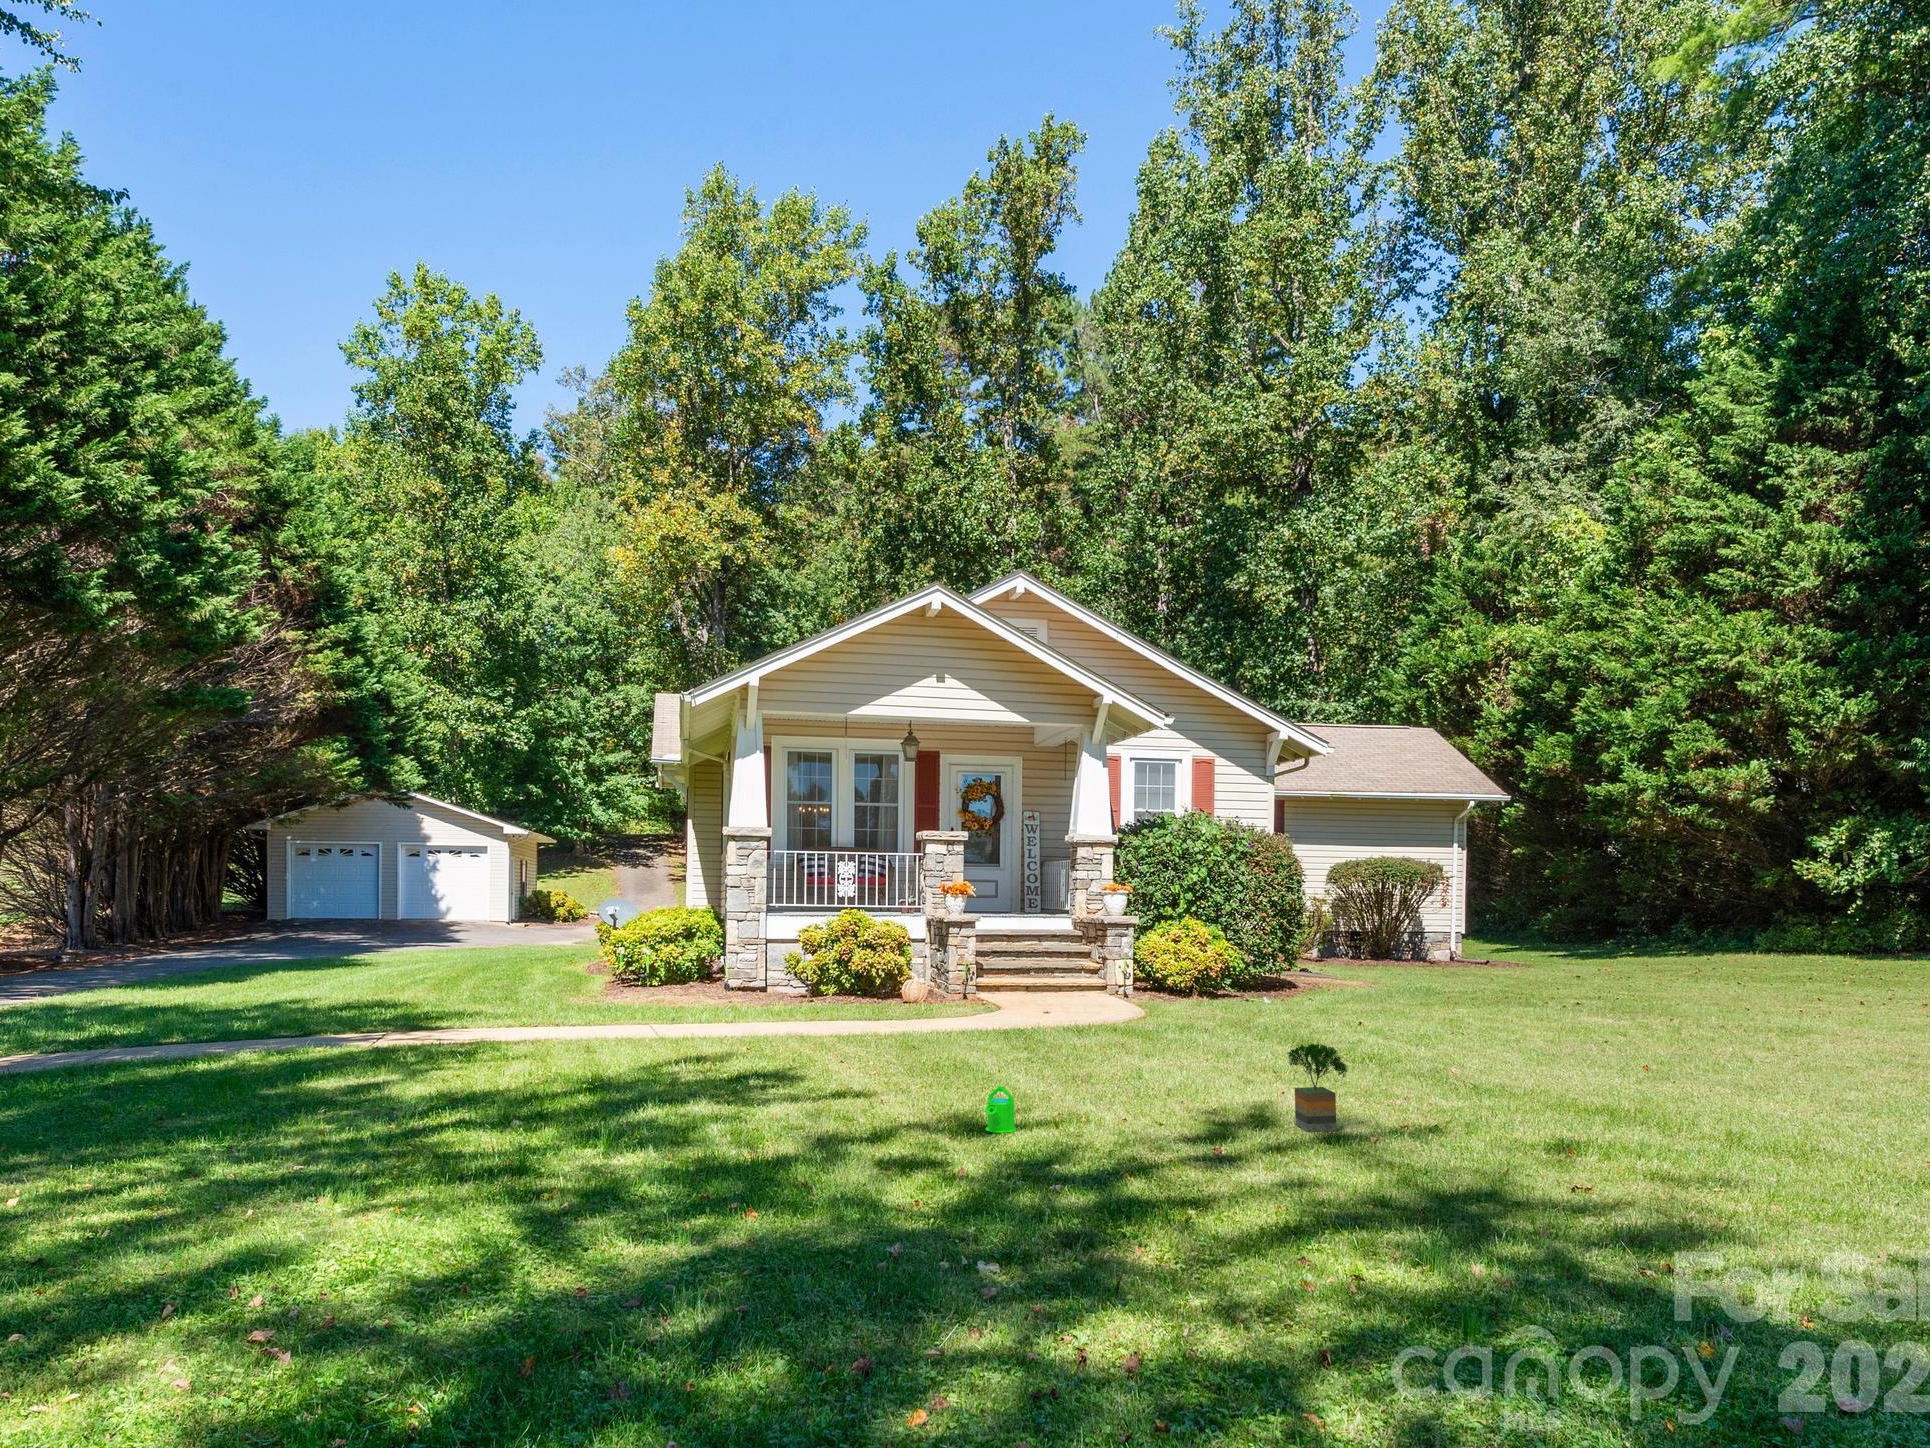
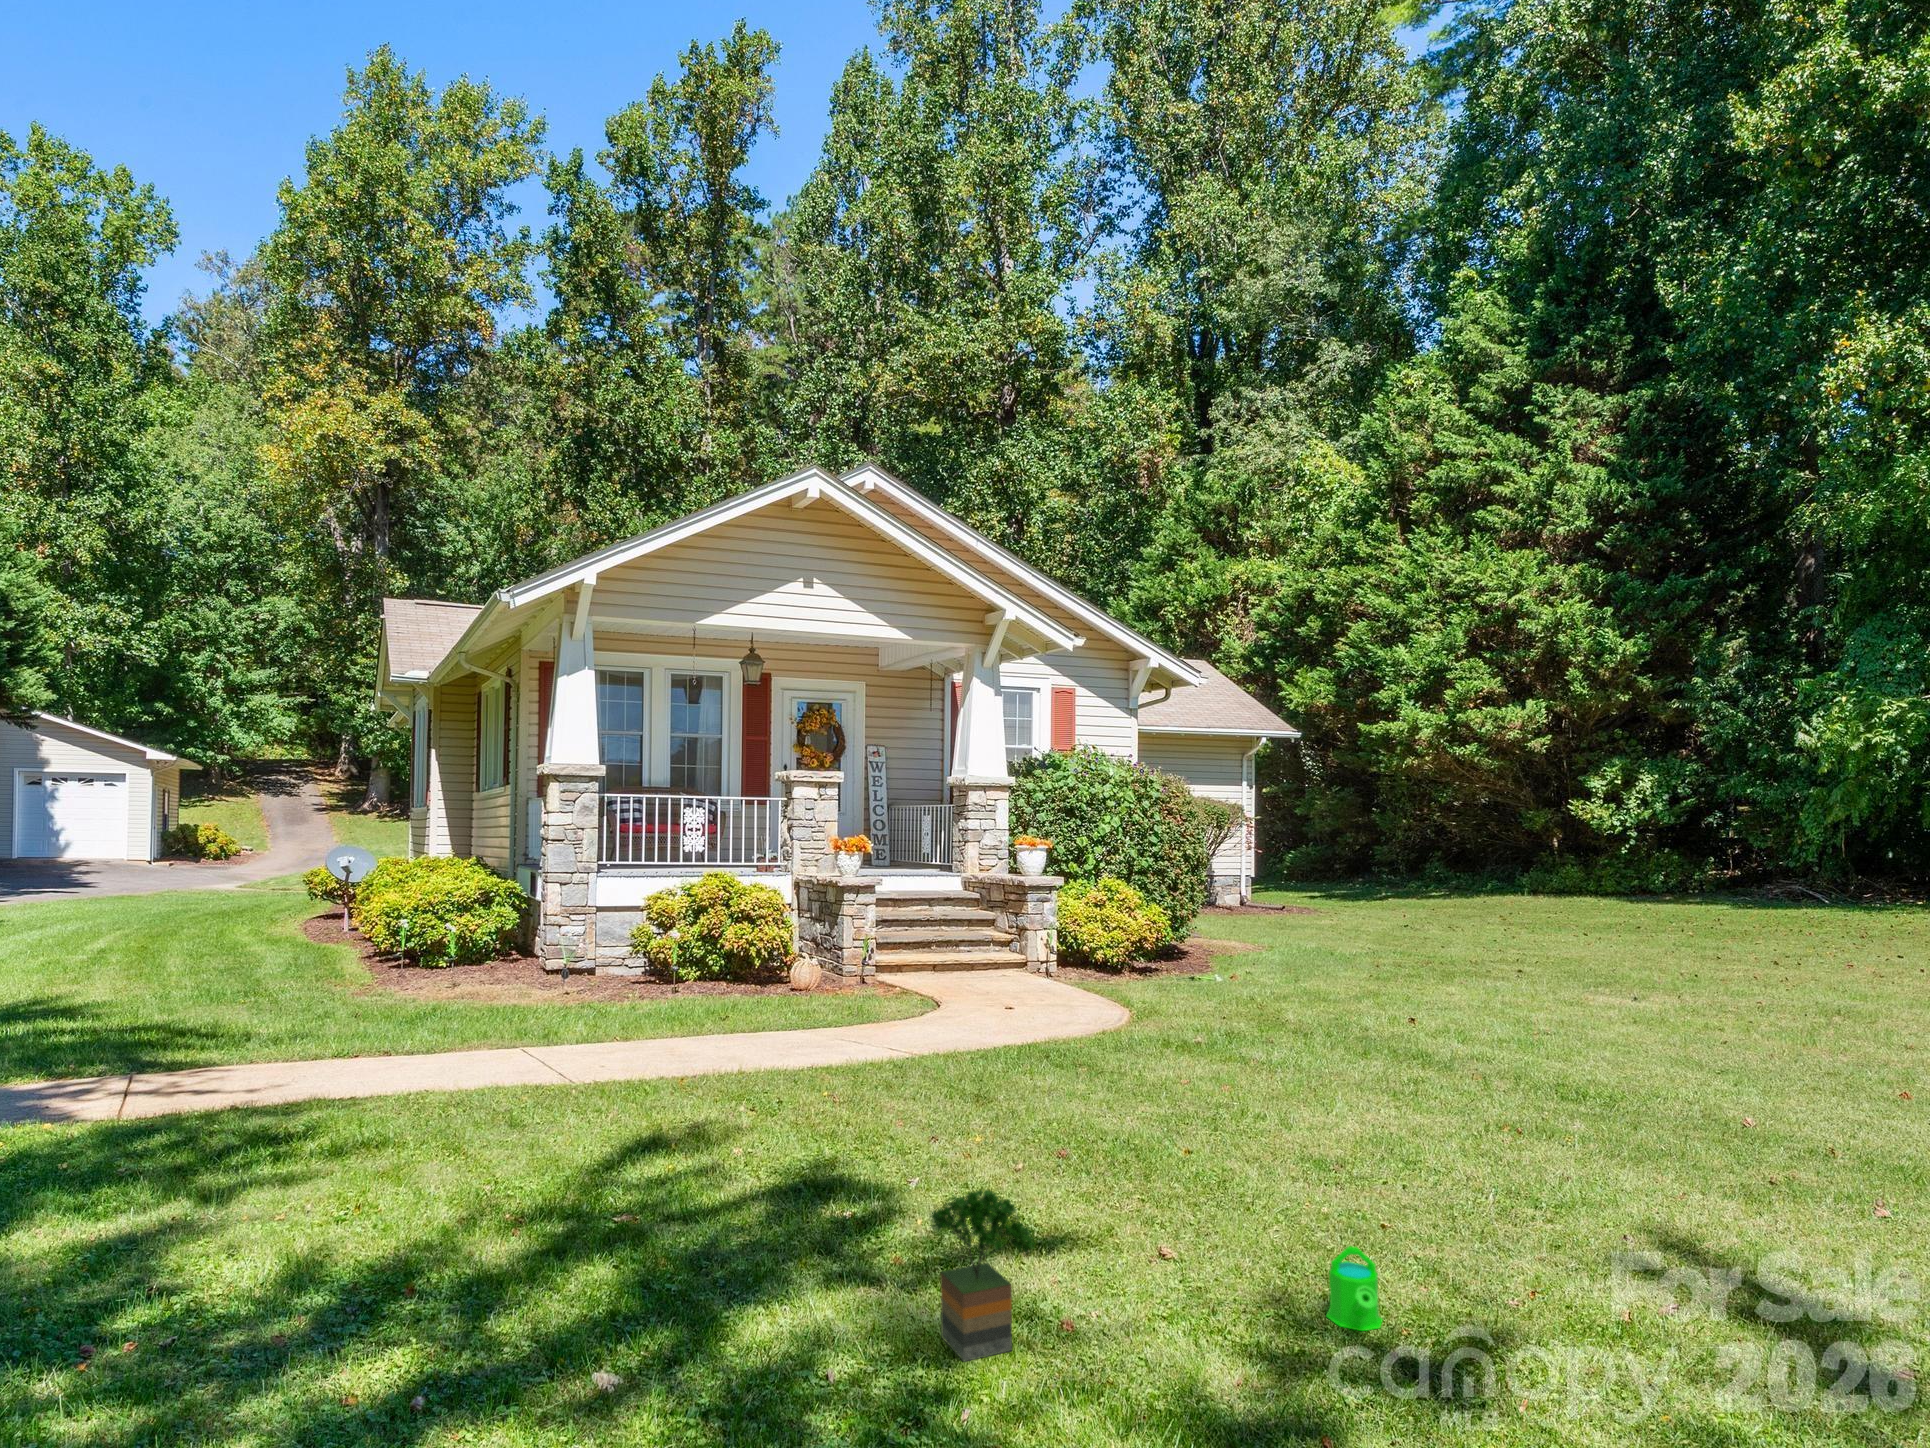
potted tree: present [1288,1044,1348,1132] -> present [930,1190,1034,1361]

